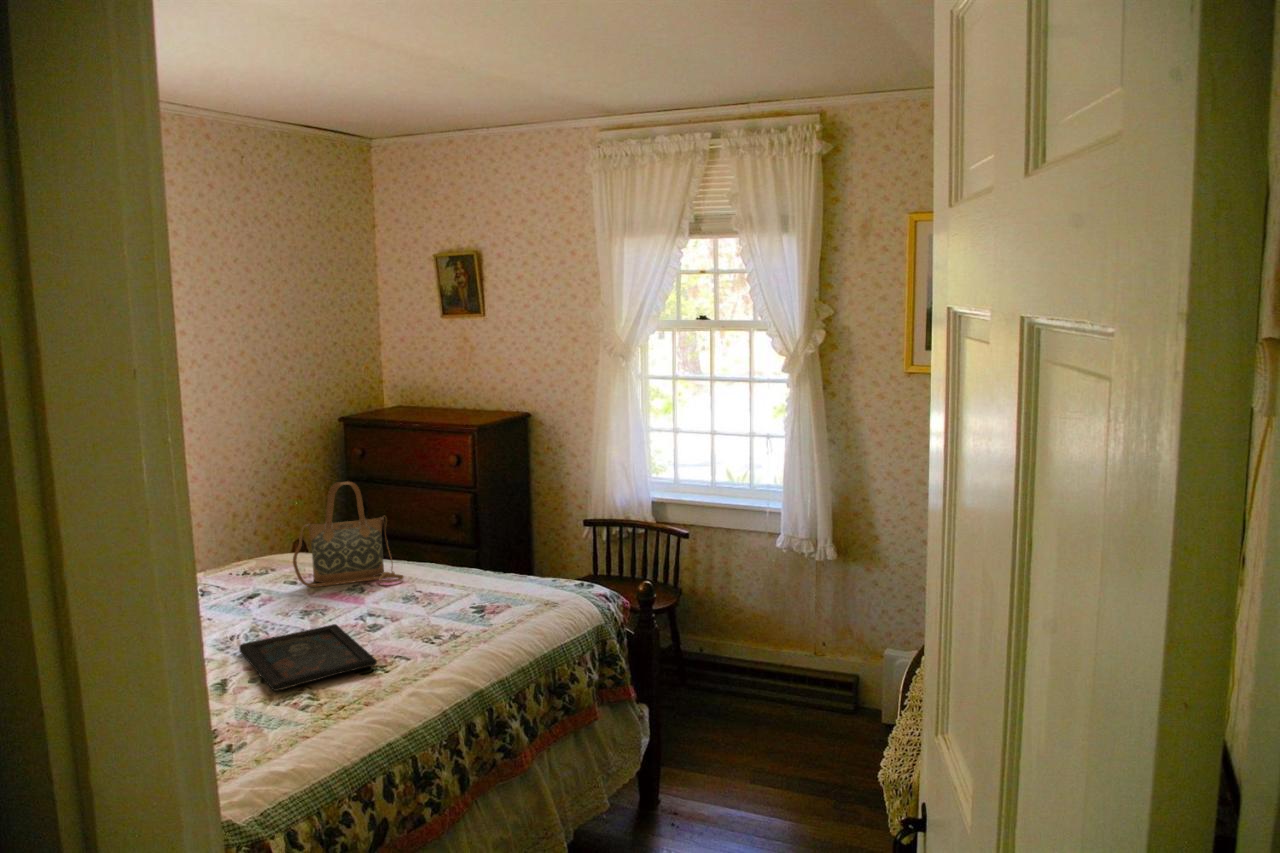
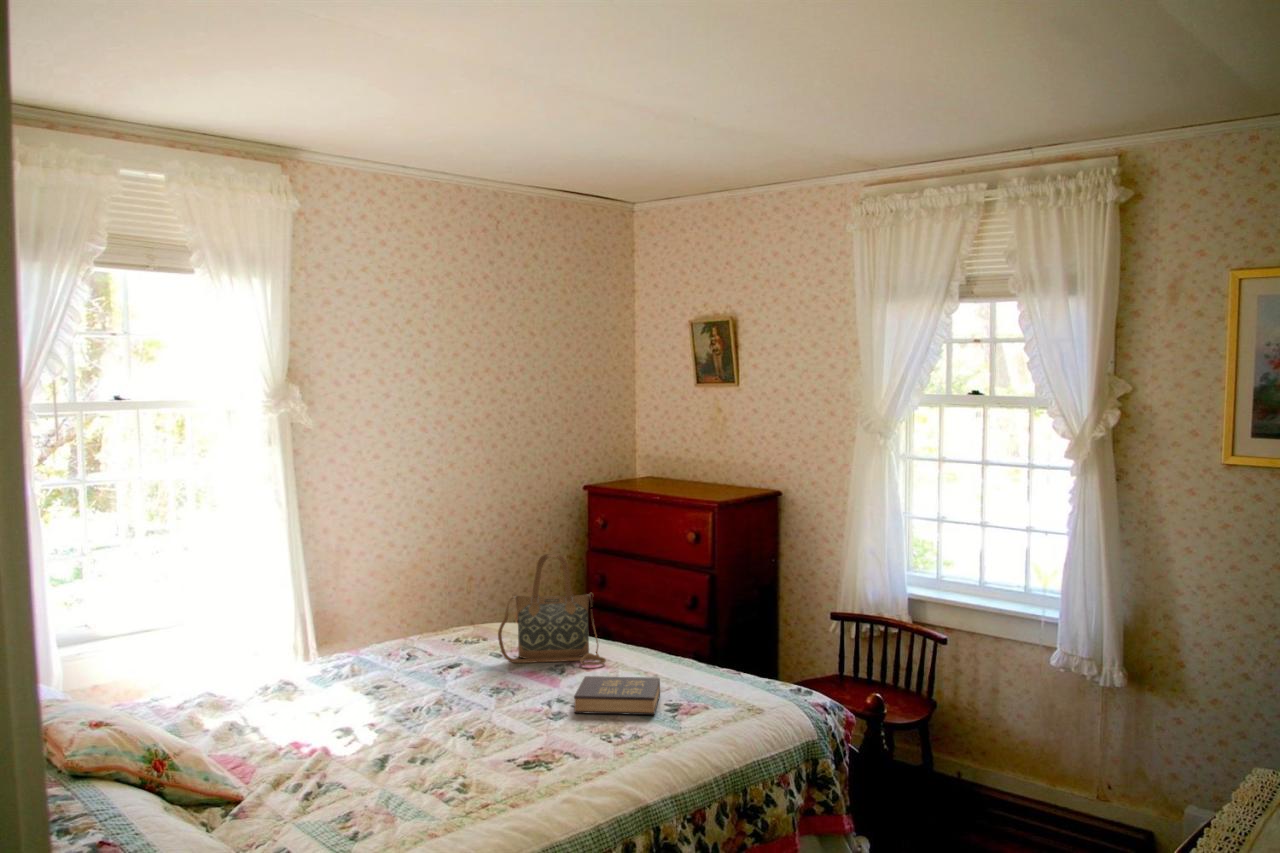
hardback book: none [391,587,466,625] -> present [574,676,660,715]
tray: present [239,624,377,691] -> none [416,706,540,775]

